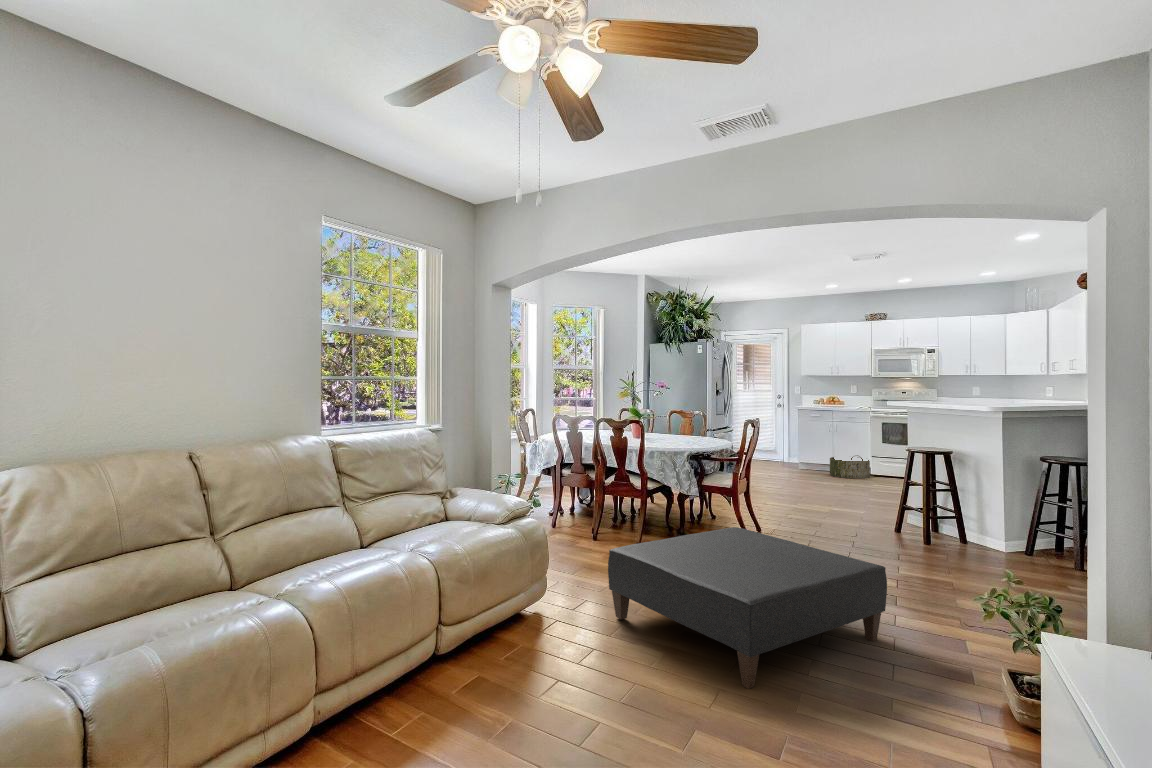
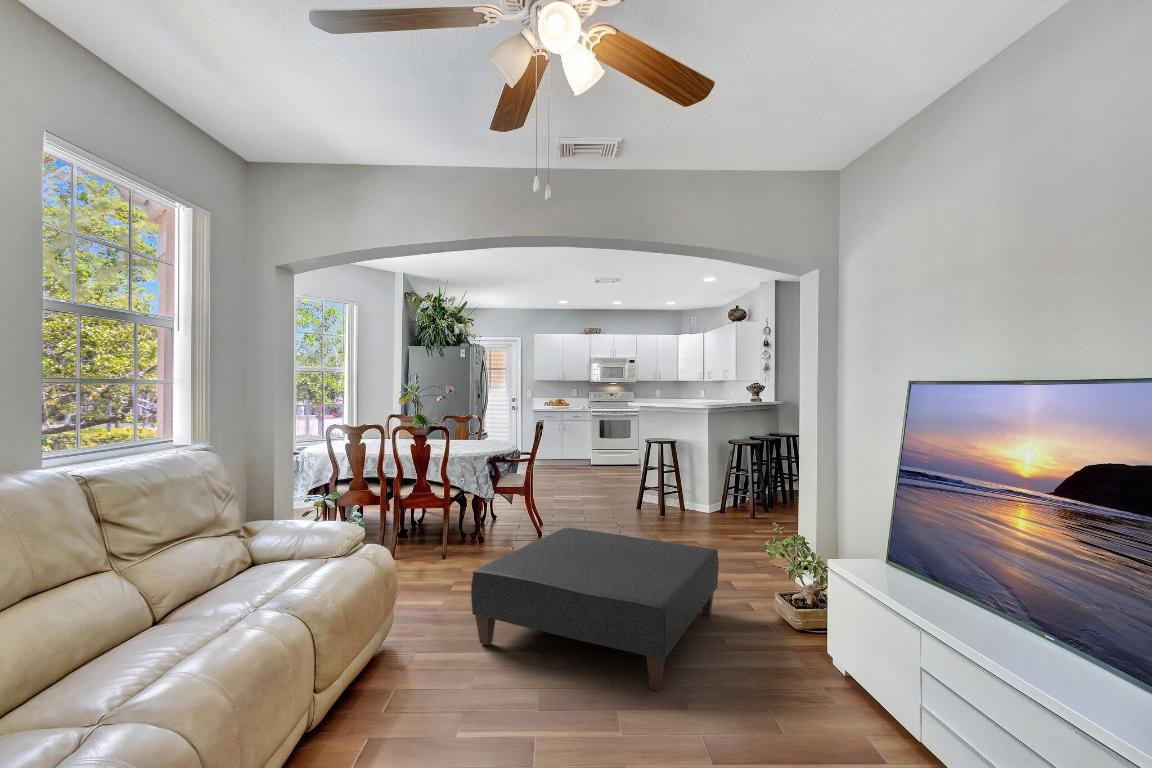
basket: present [830,455,870,479] -> none [560,445,591,468]

